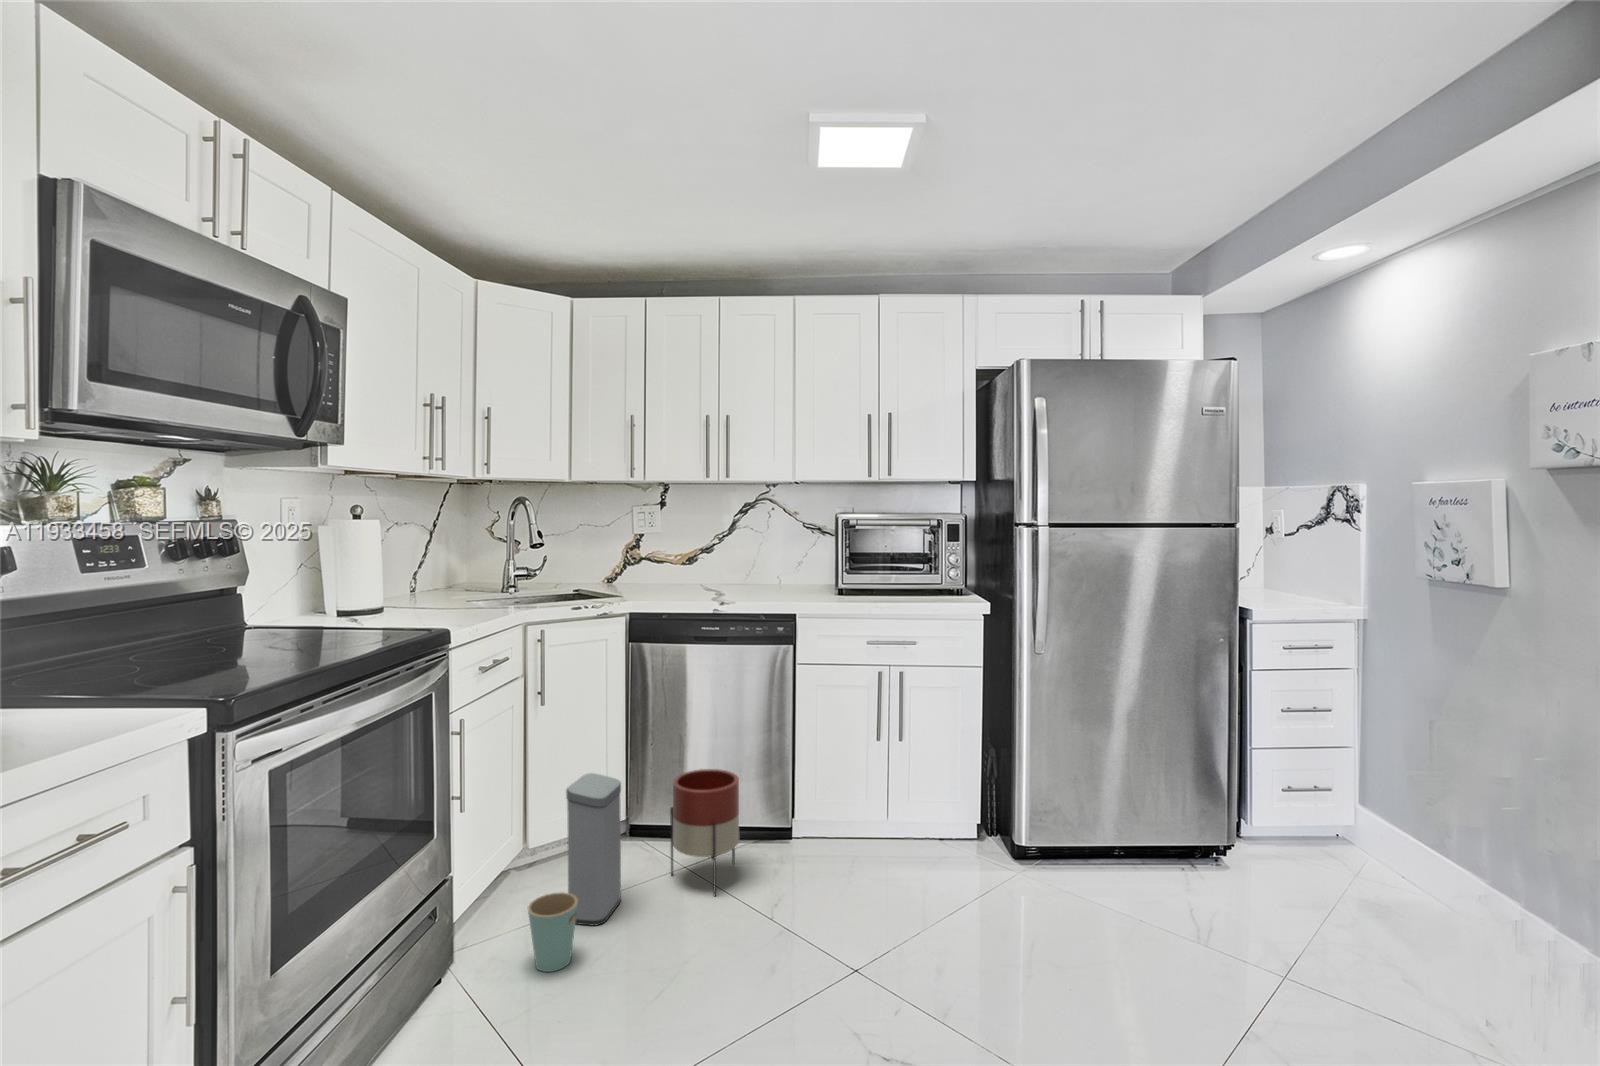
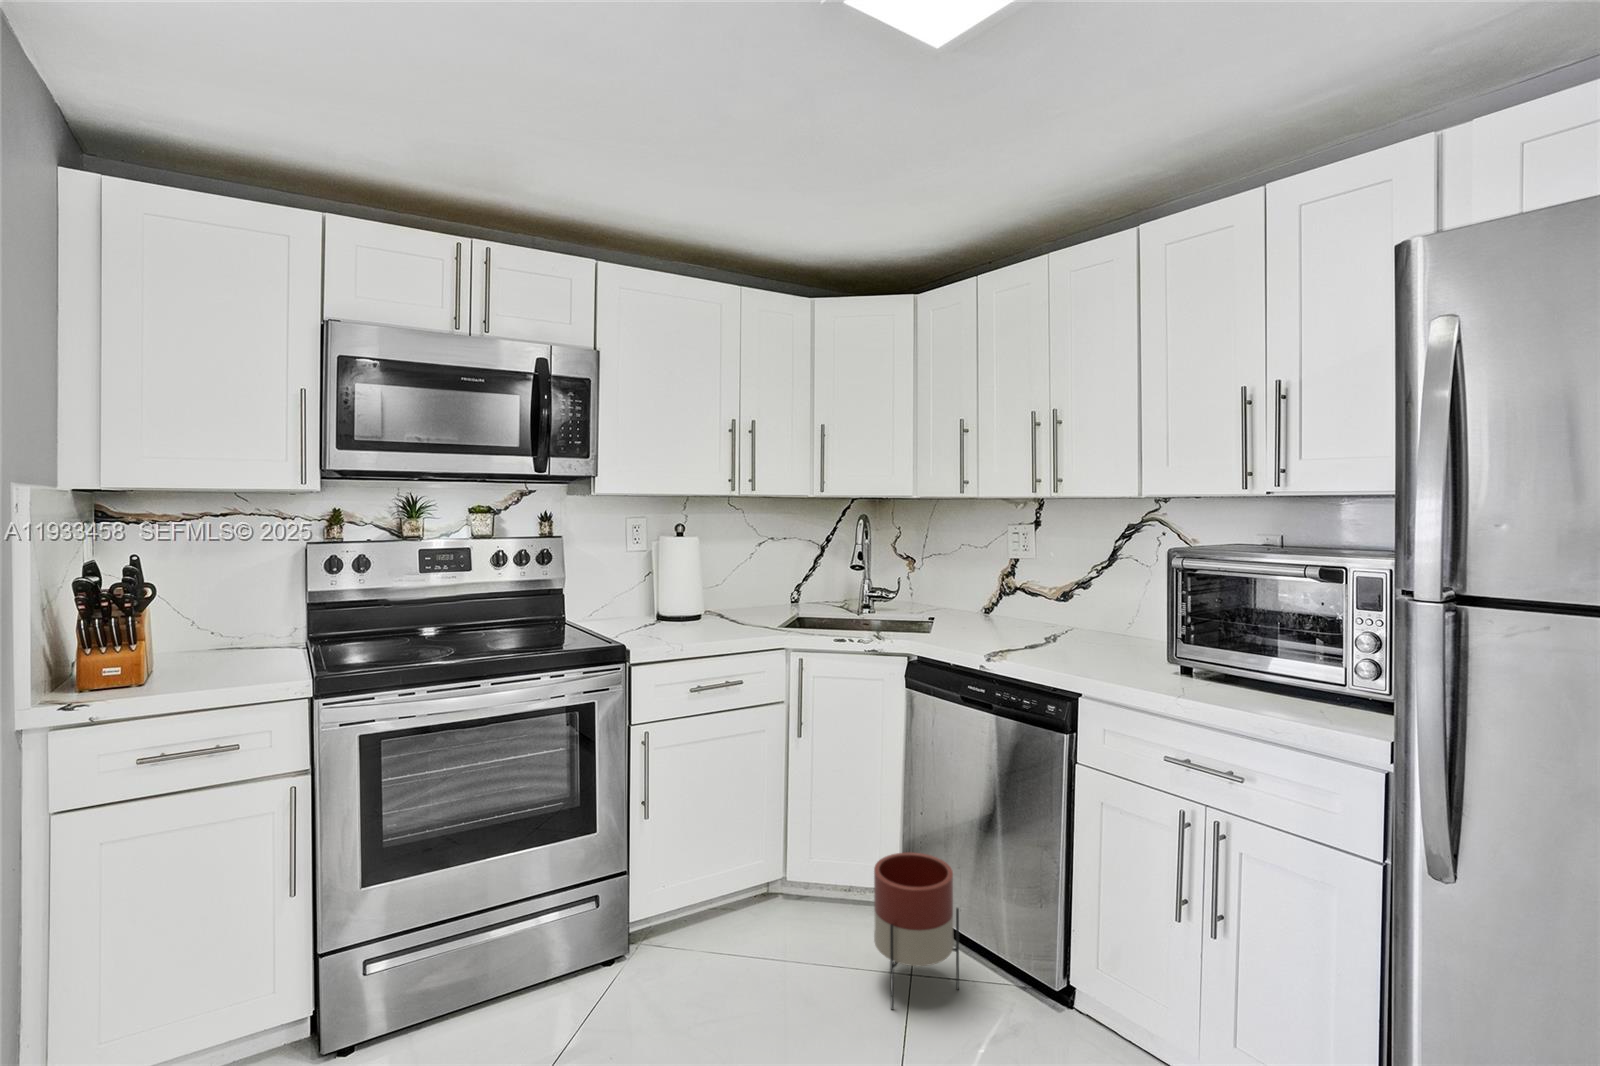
trash can: present [528,773,621,972] -> none [680,815,821,991]

